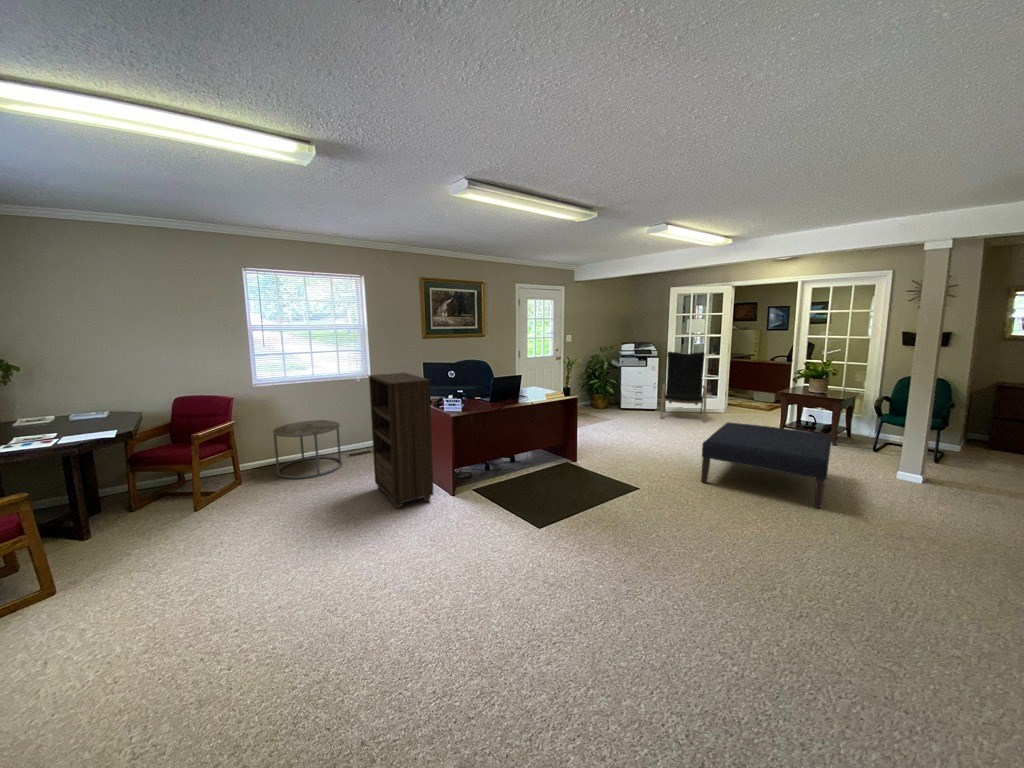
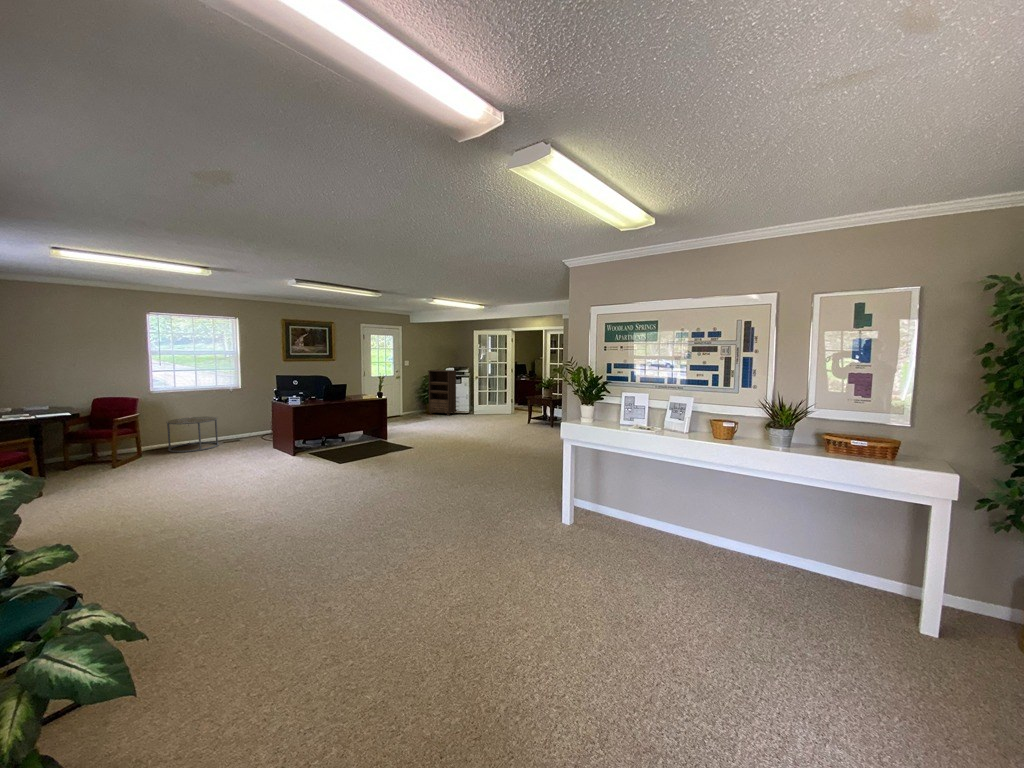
lounge chair: present [660,352,707,422] -> none [464,372,496,418]
bookshelf: present [368,373,433,508] -> present [428,370,456,415]
ottoman: present [701,422,831,508] -> none [447,412,521,450]

